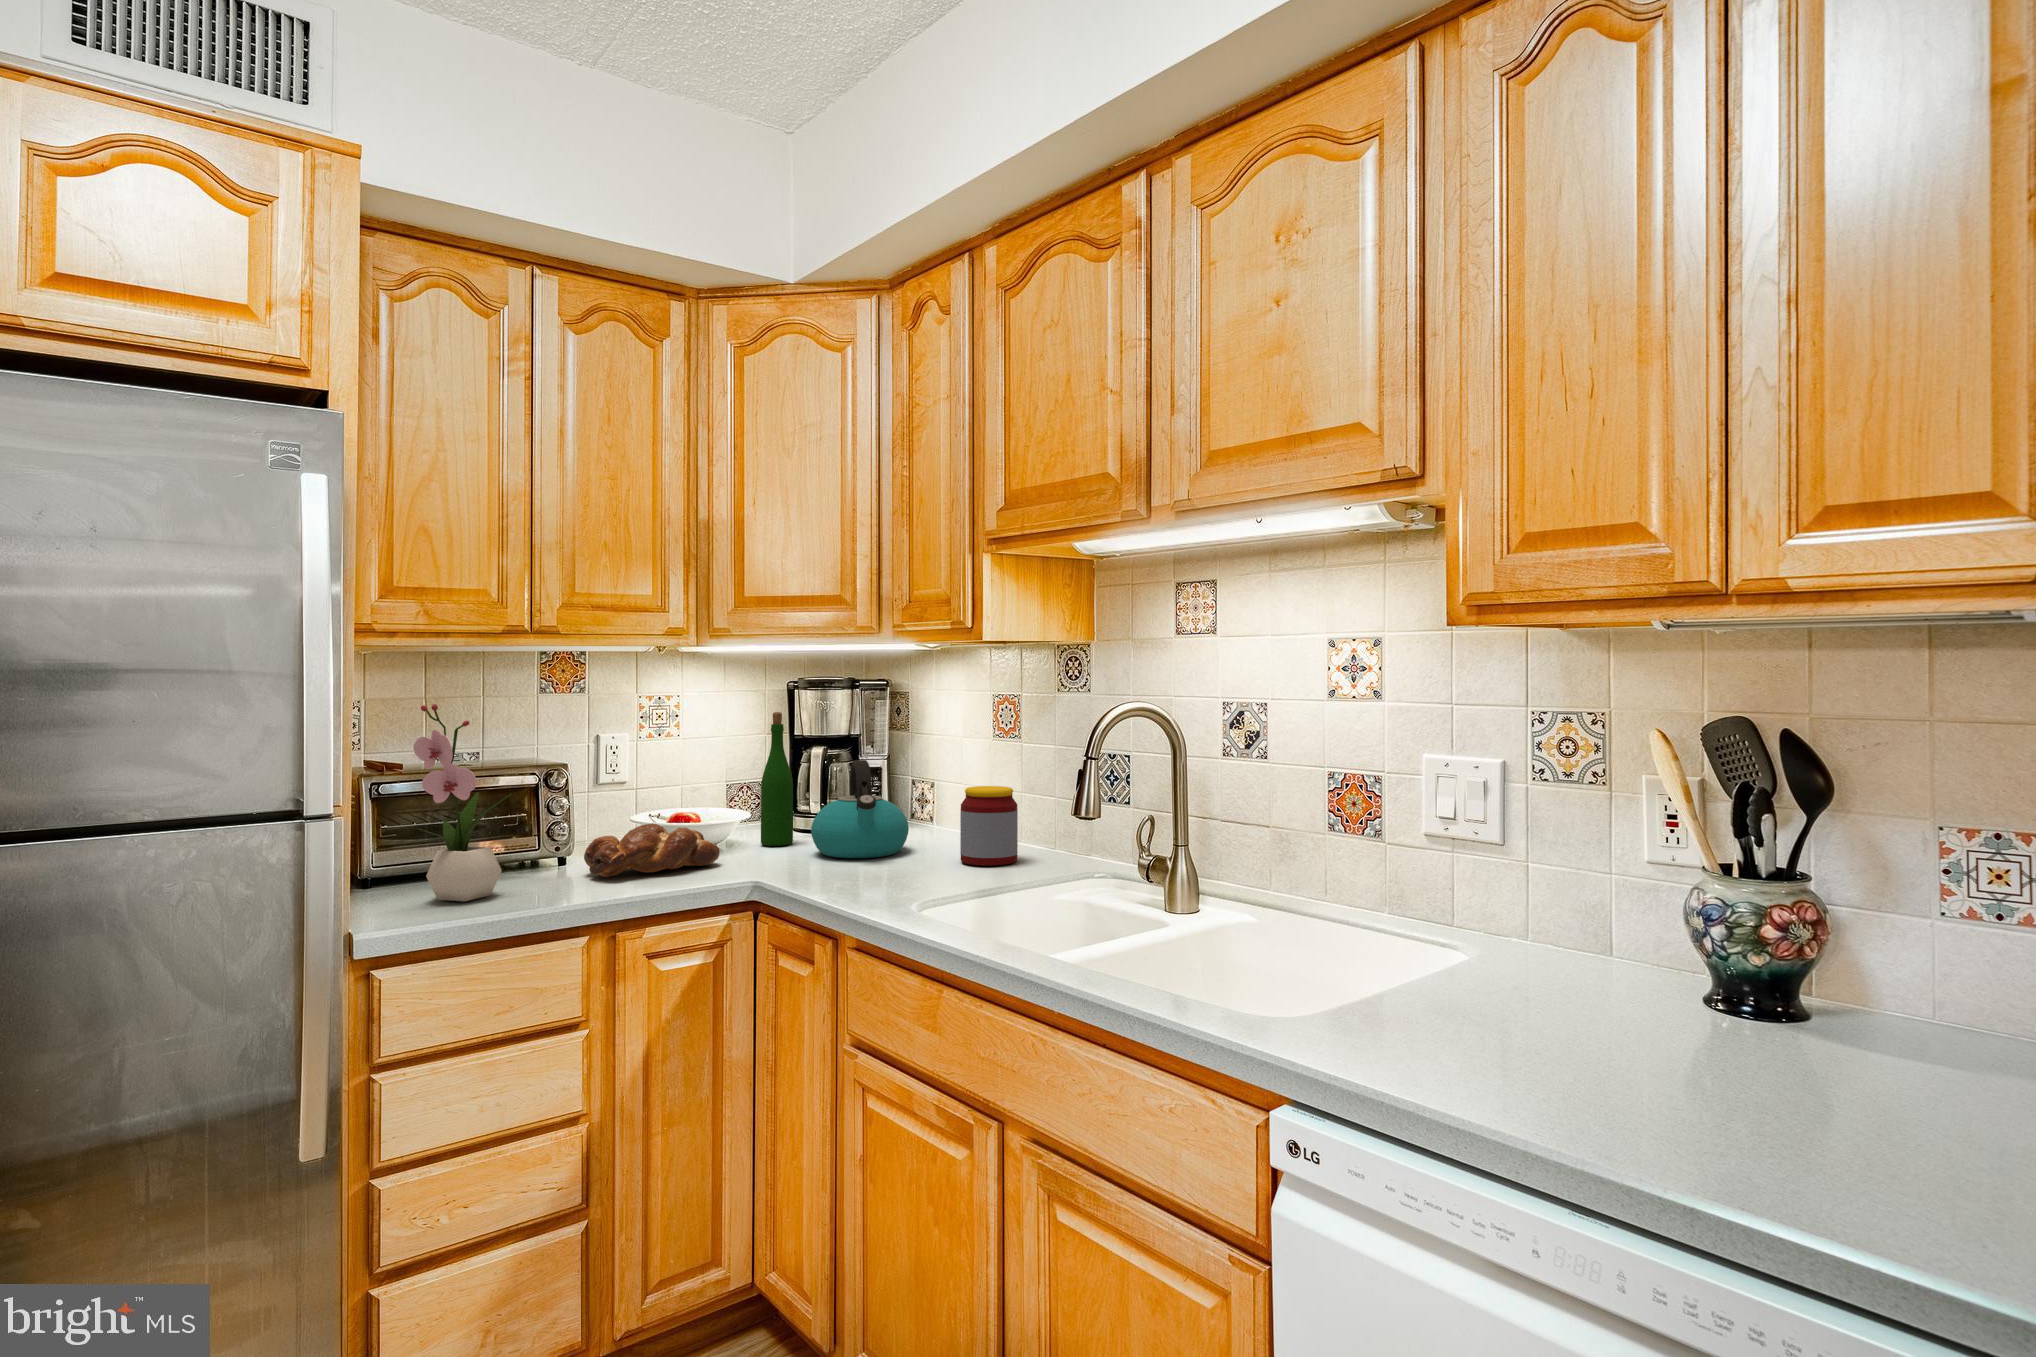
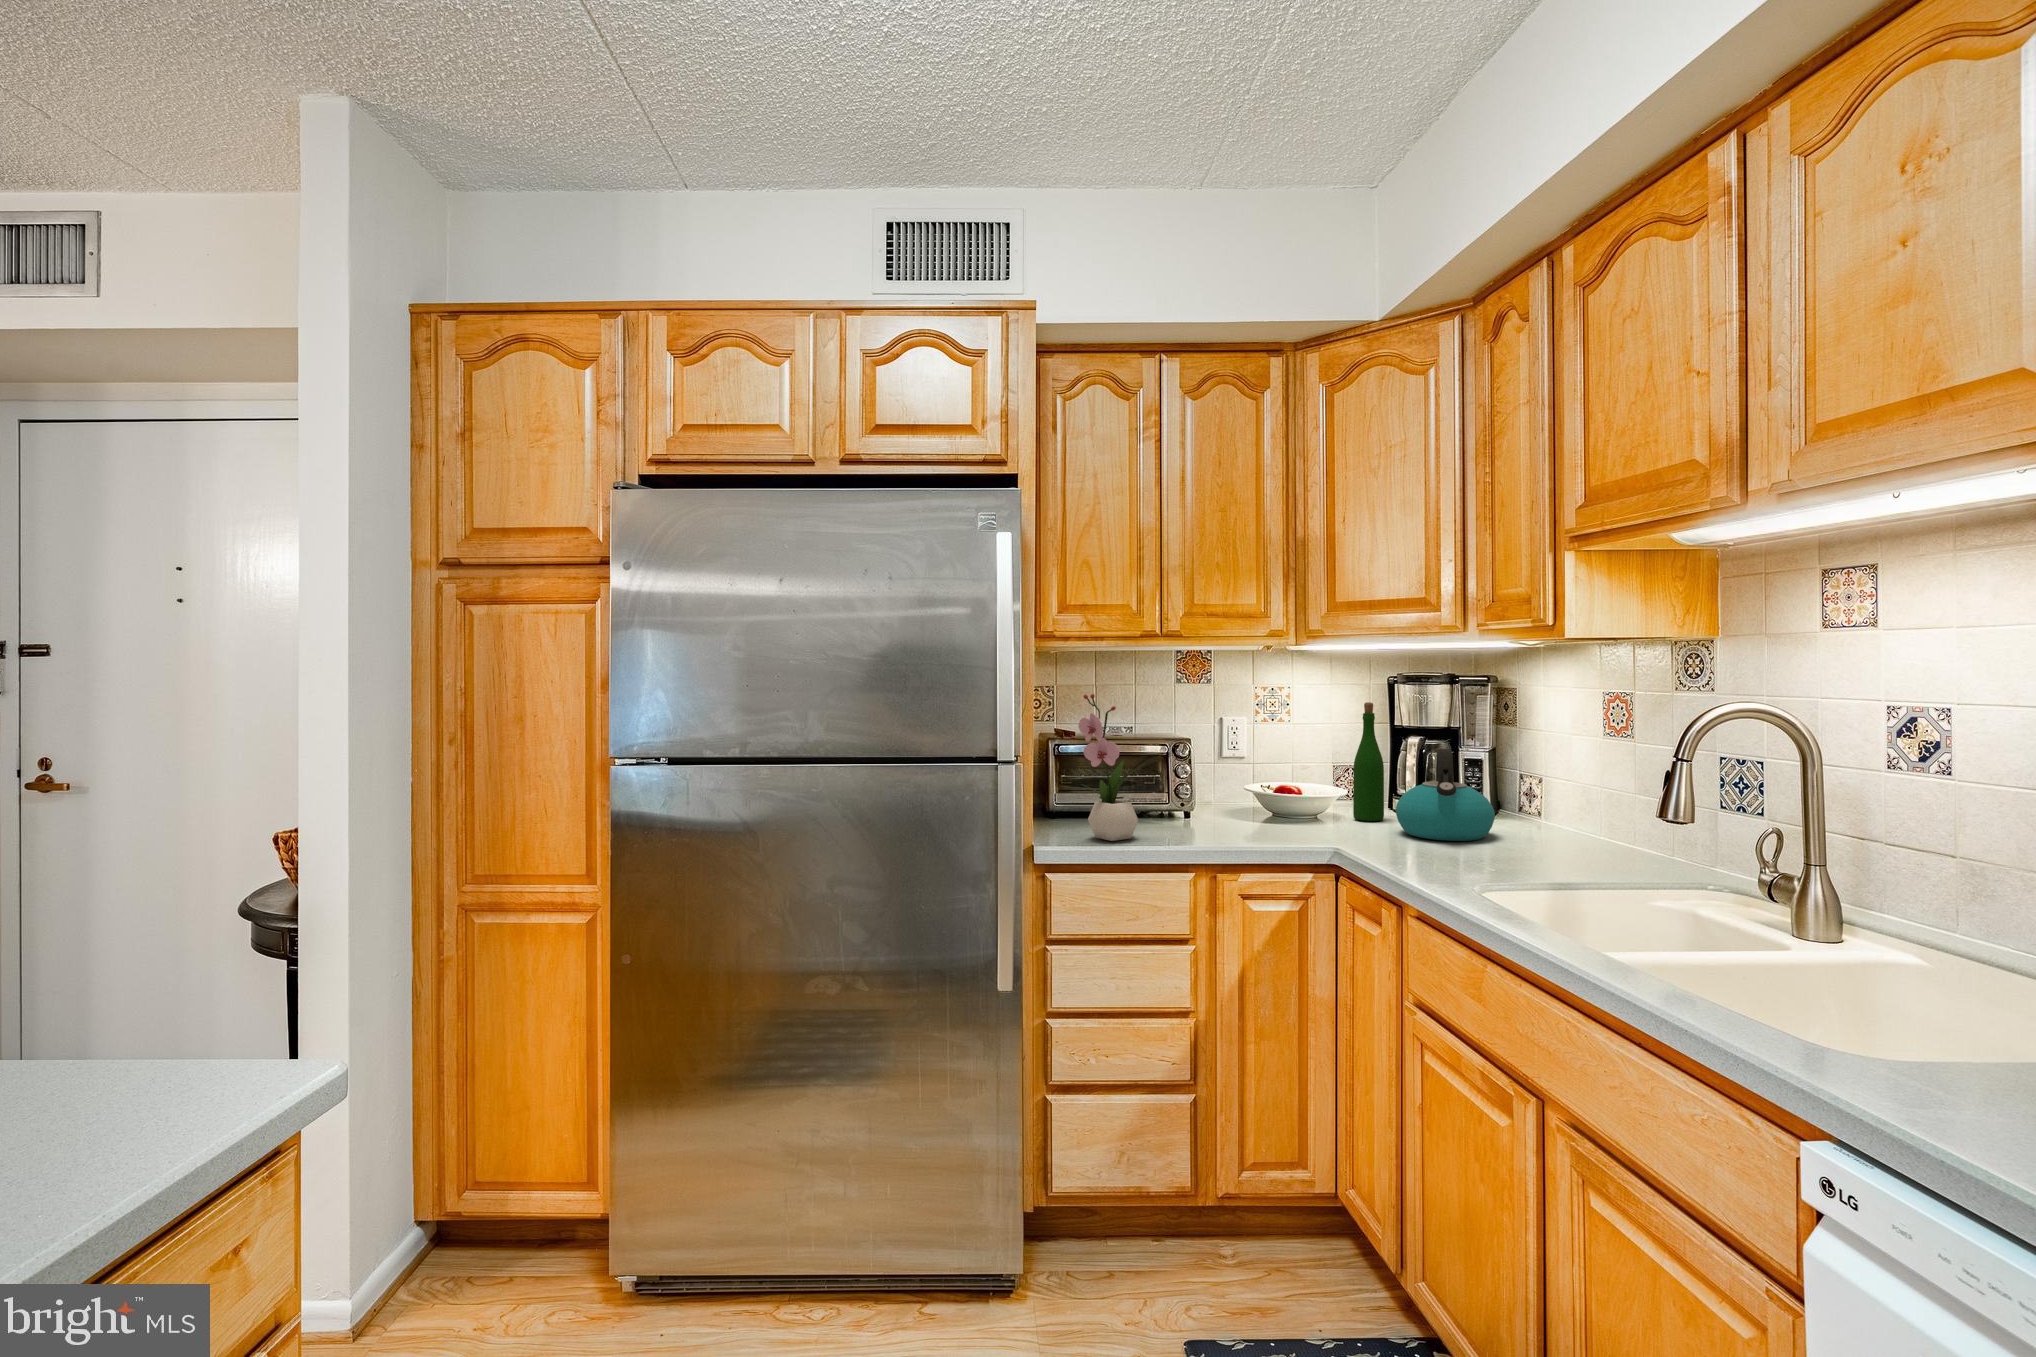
jar: present [960,786,1018,866] -> none [1546,782,1613,863]
bread loaf: present [584,823,720,877] -> none [1201,793,1311,833]

